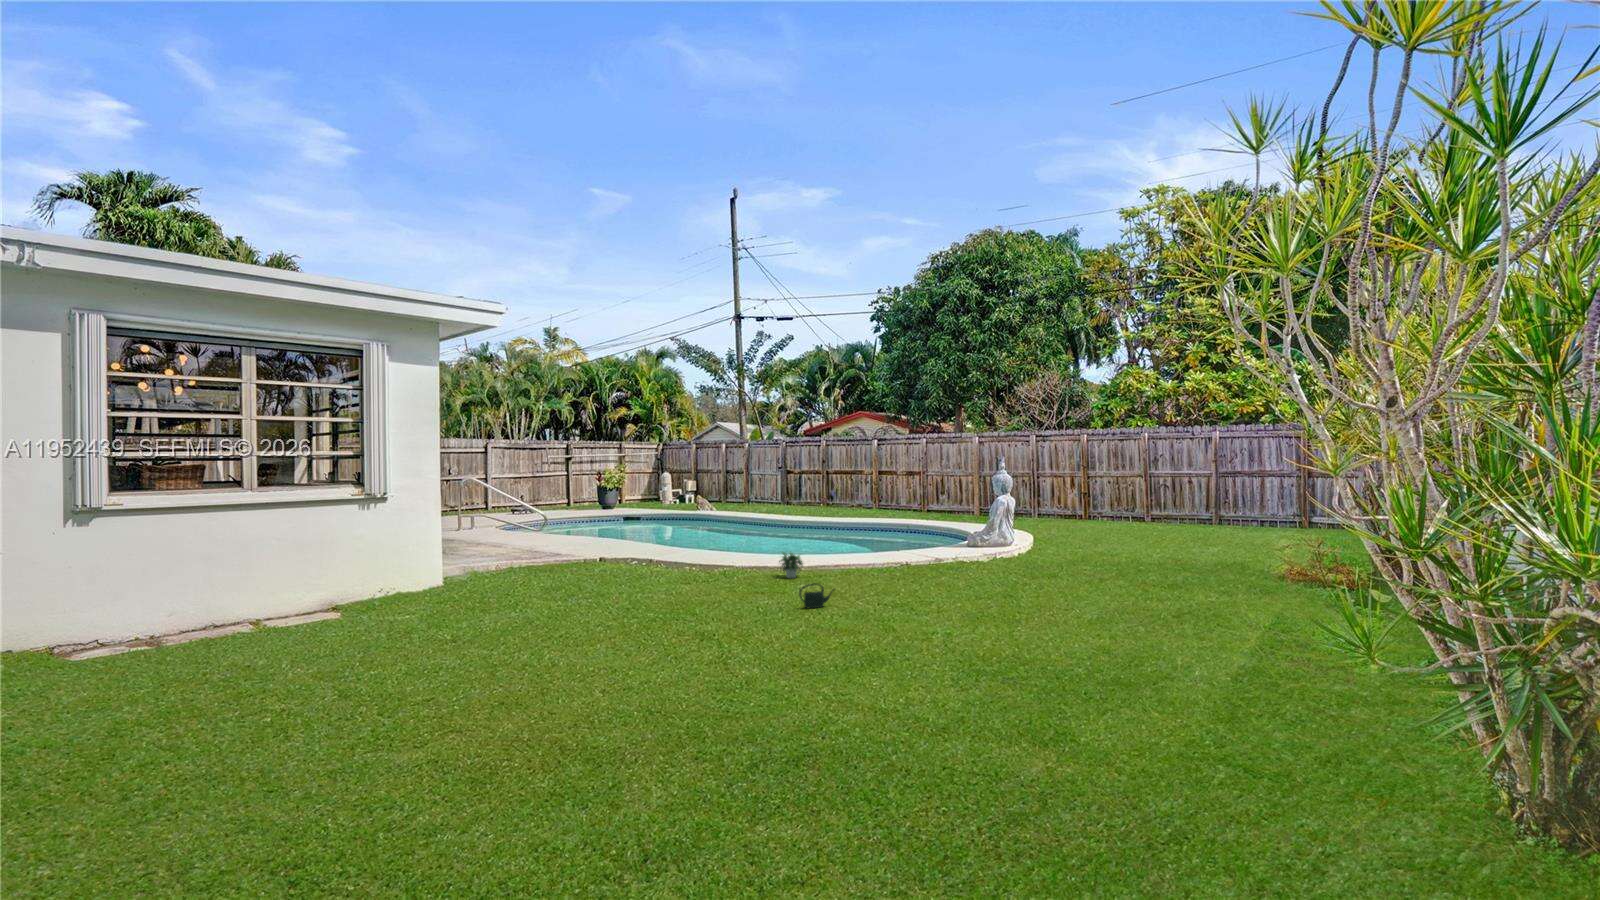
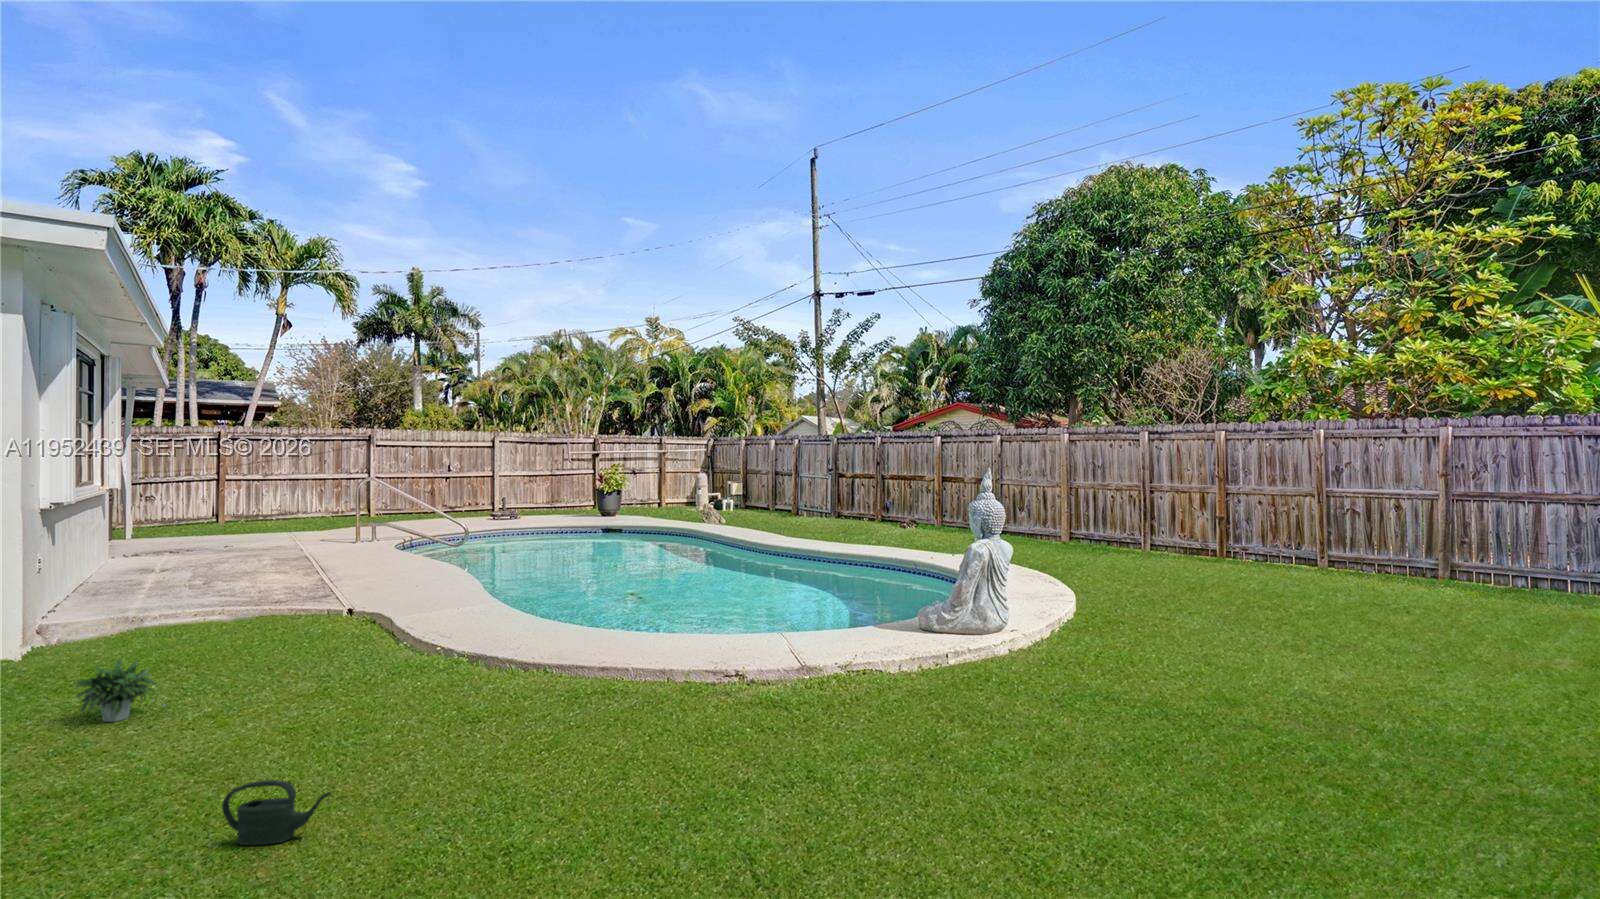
potted plant: present [779,553,803,578] -> present [76,659,165,722]

